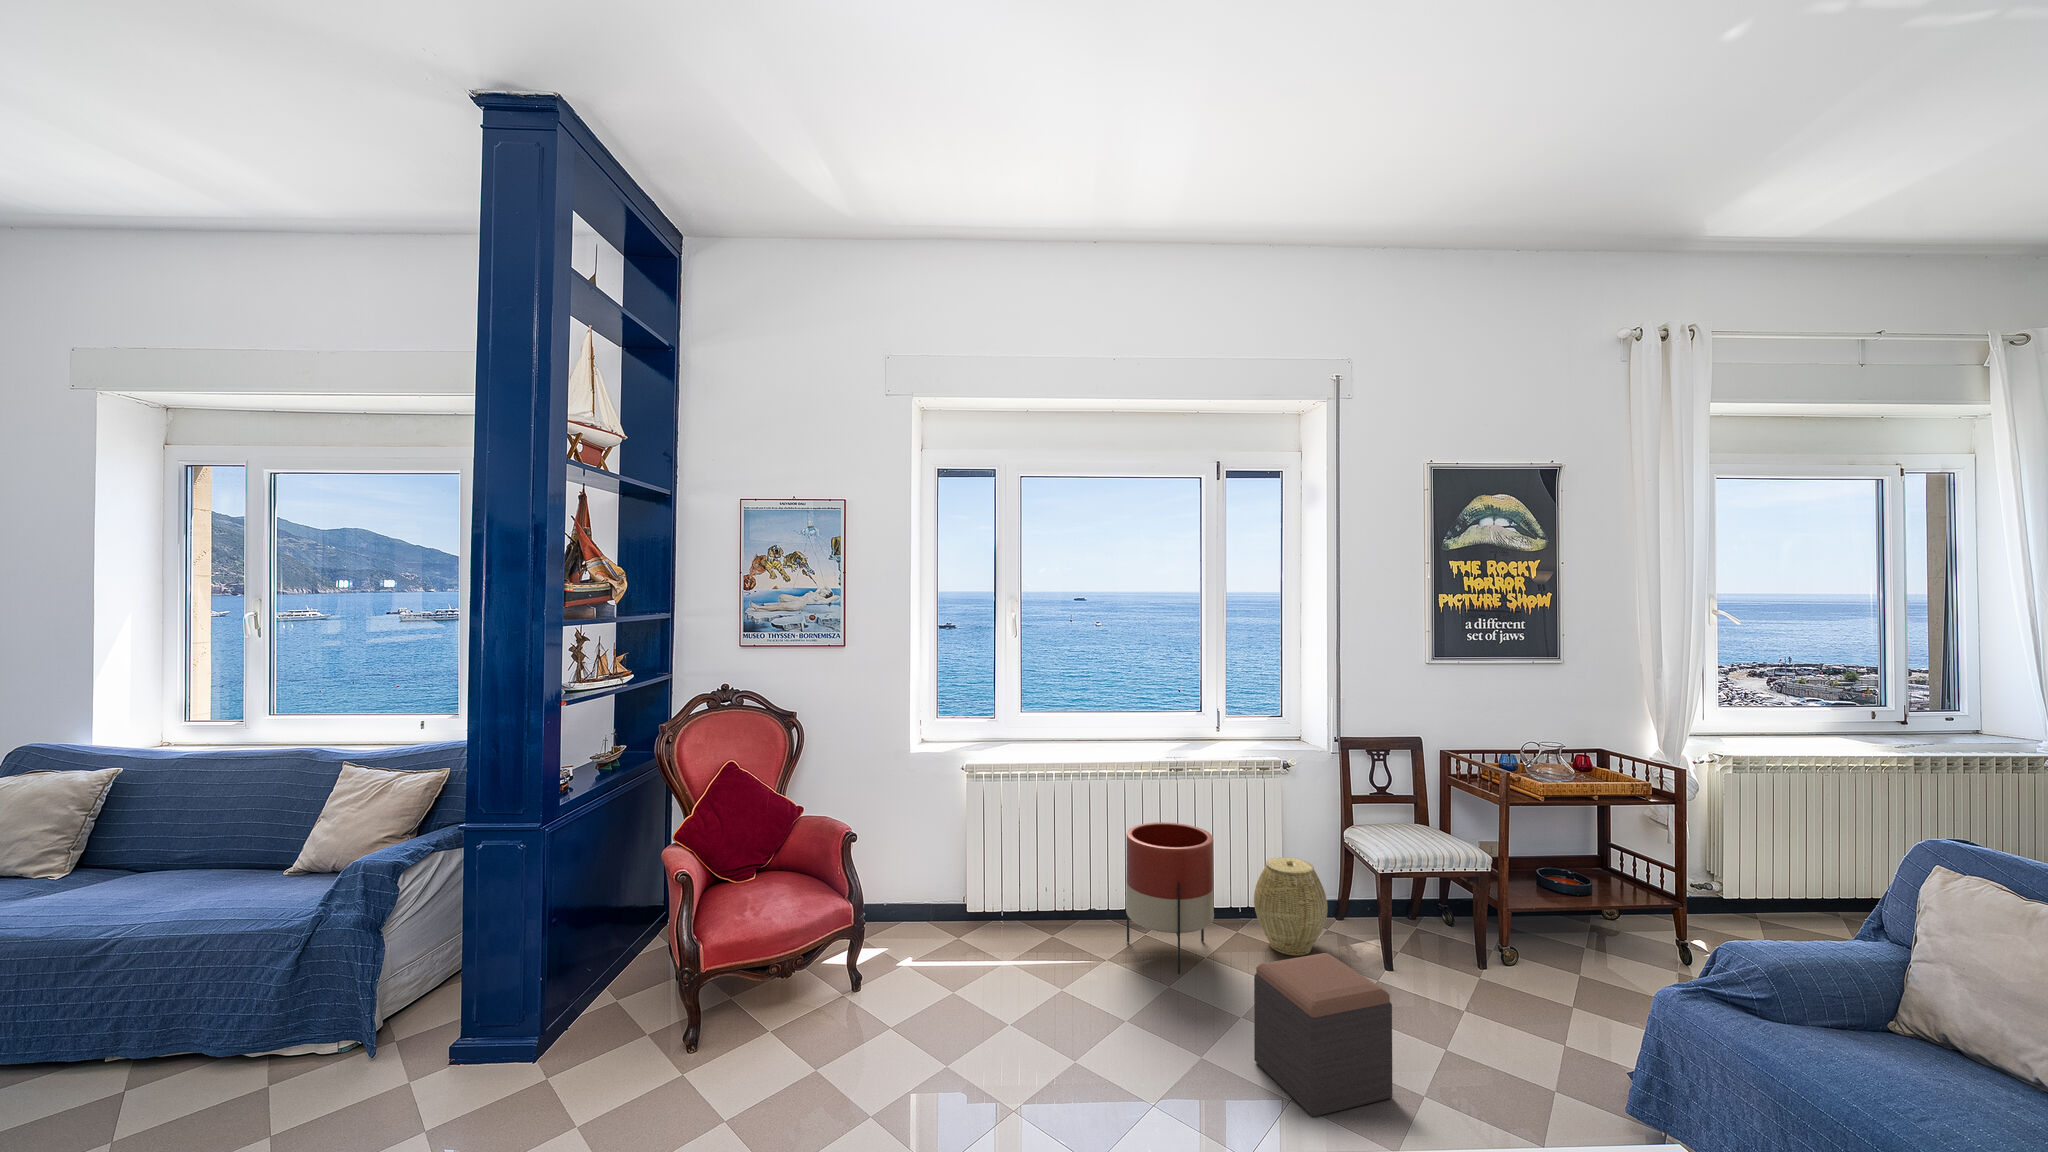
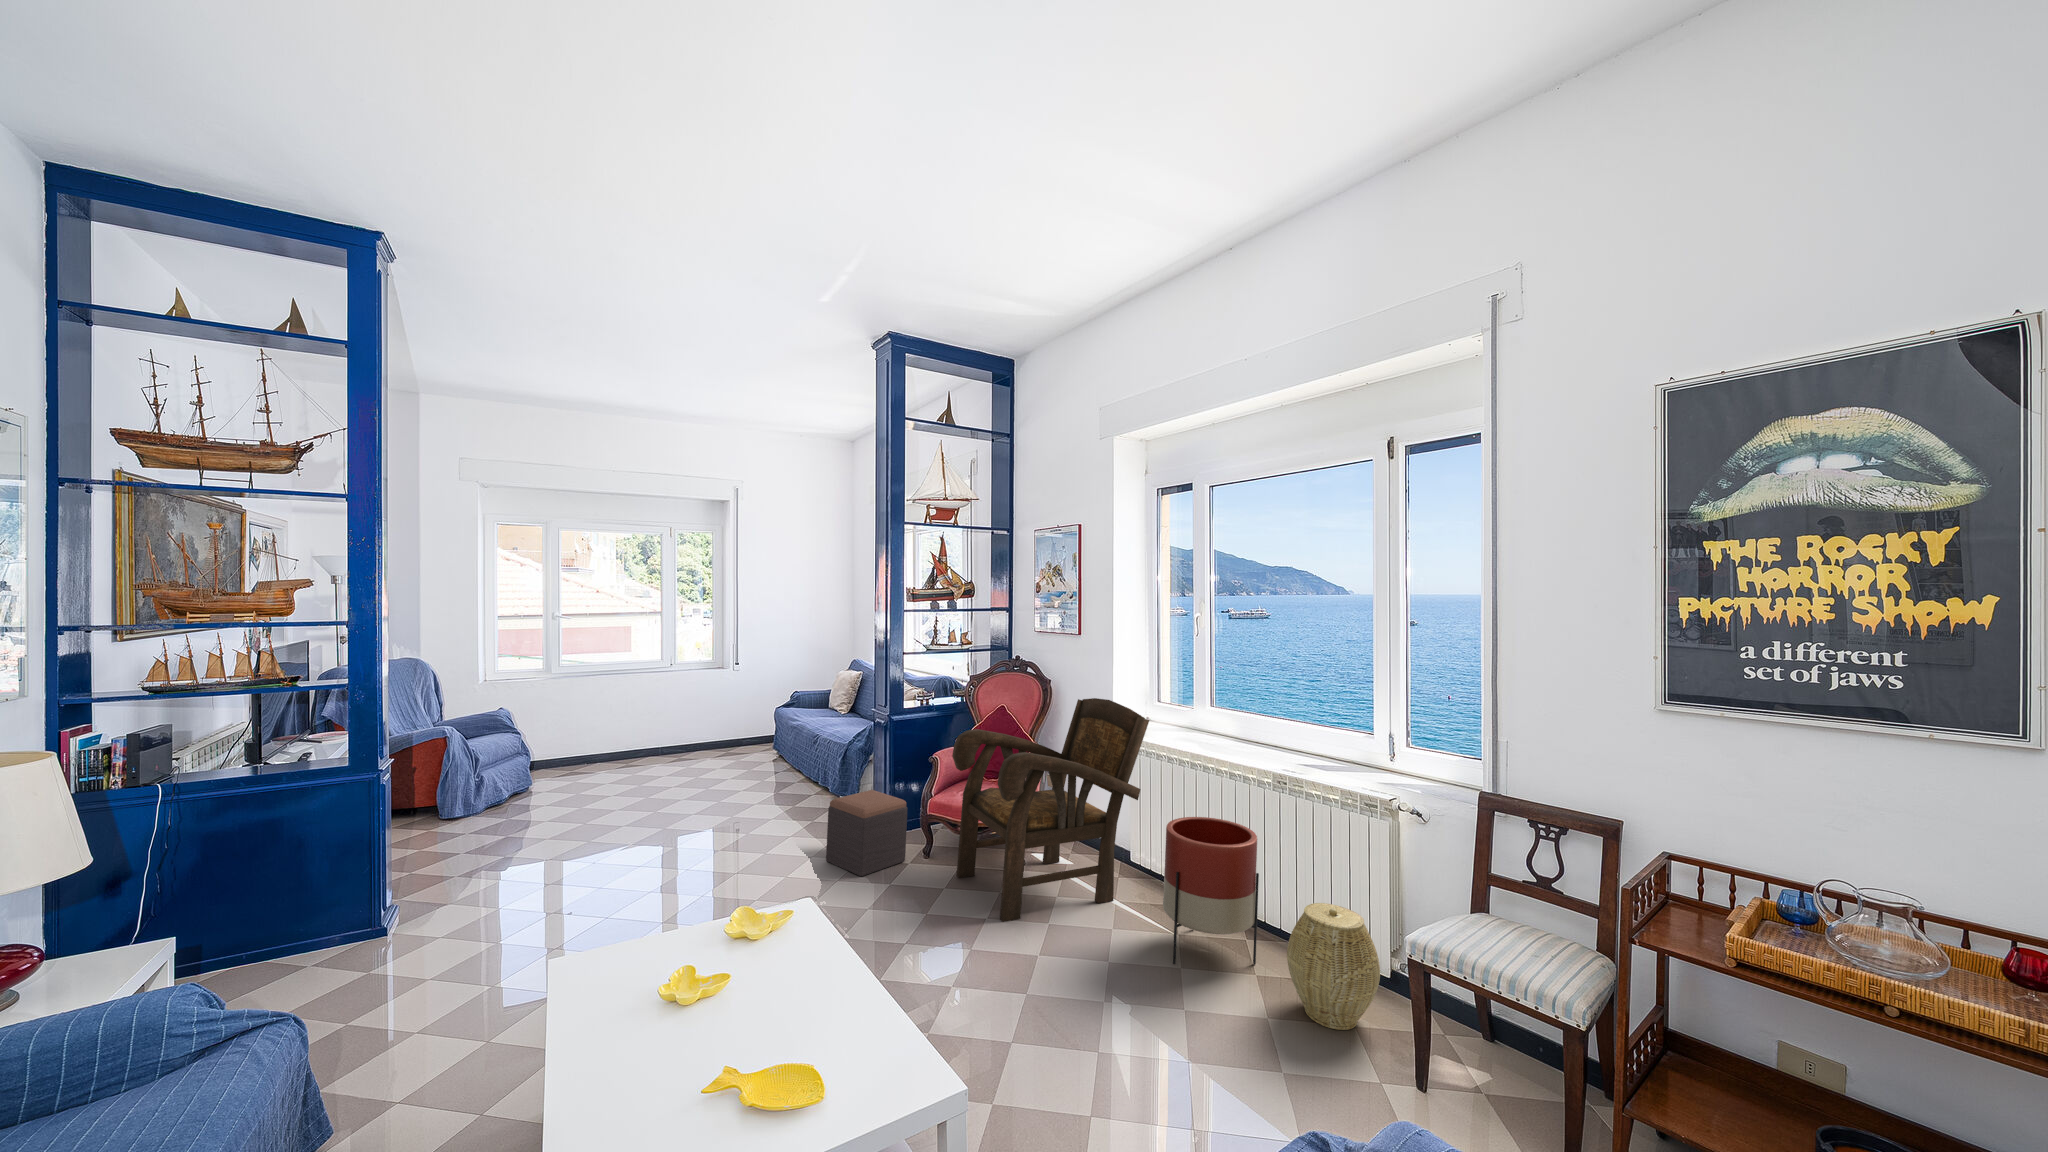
armchair: none [864,733,1047,1032] -> present [952,698,1149,922]
footstool: present [1254,953,1392,1117] -> present [826,790,907,877]

